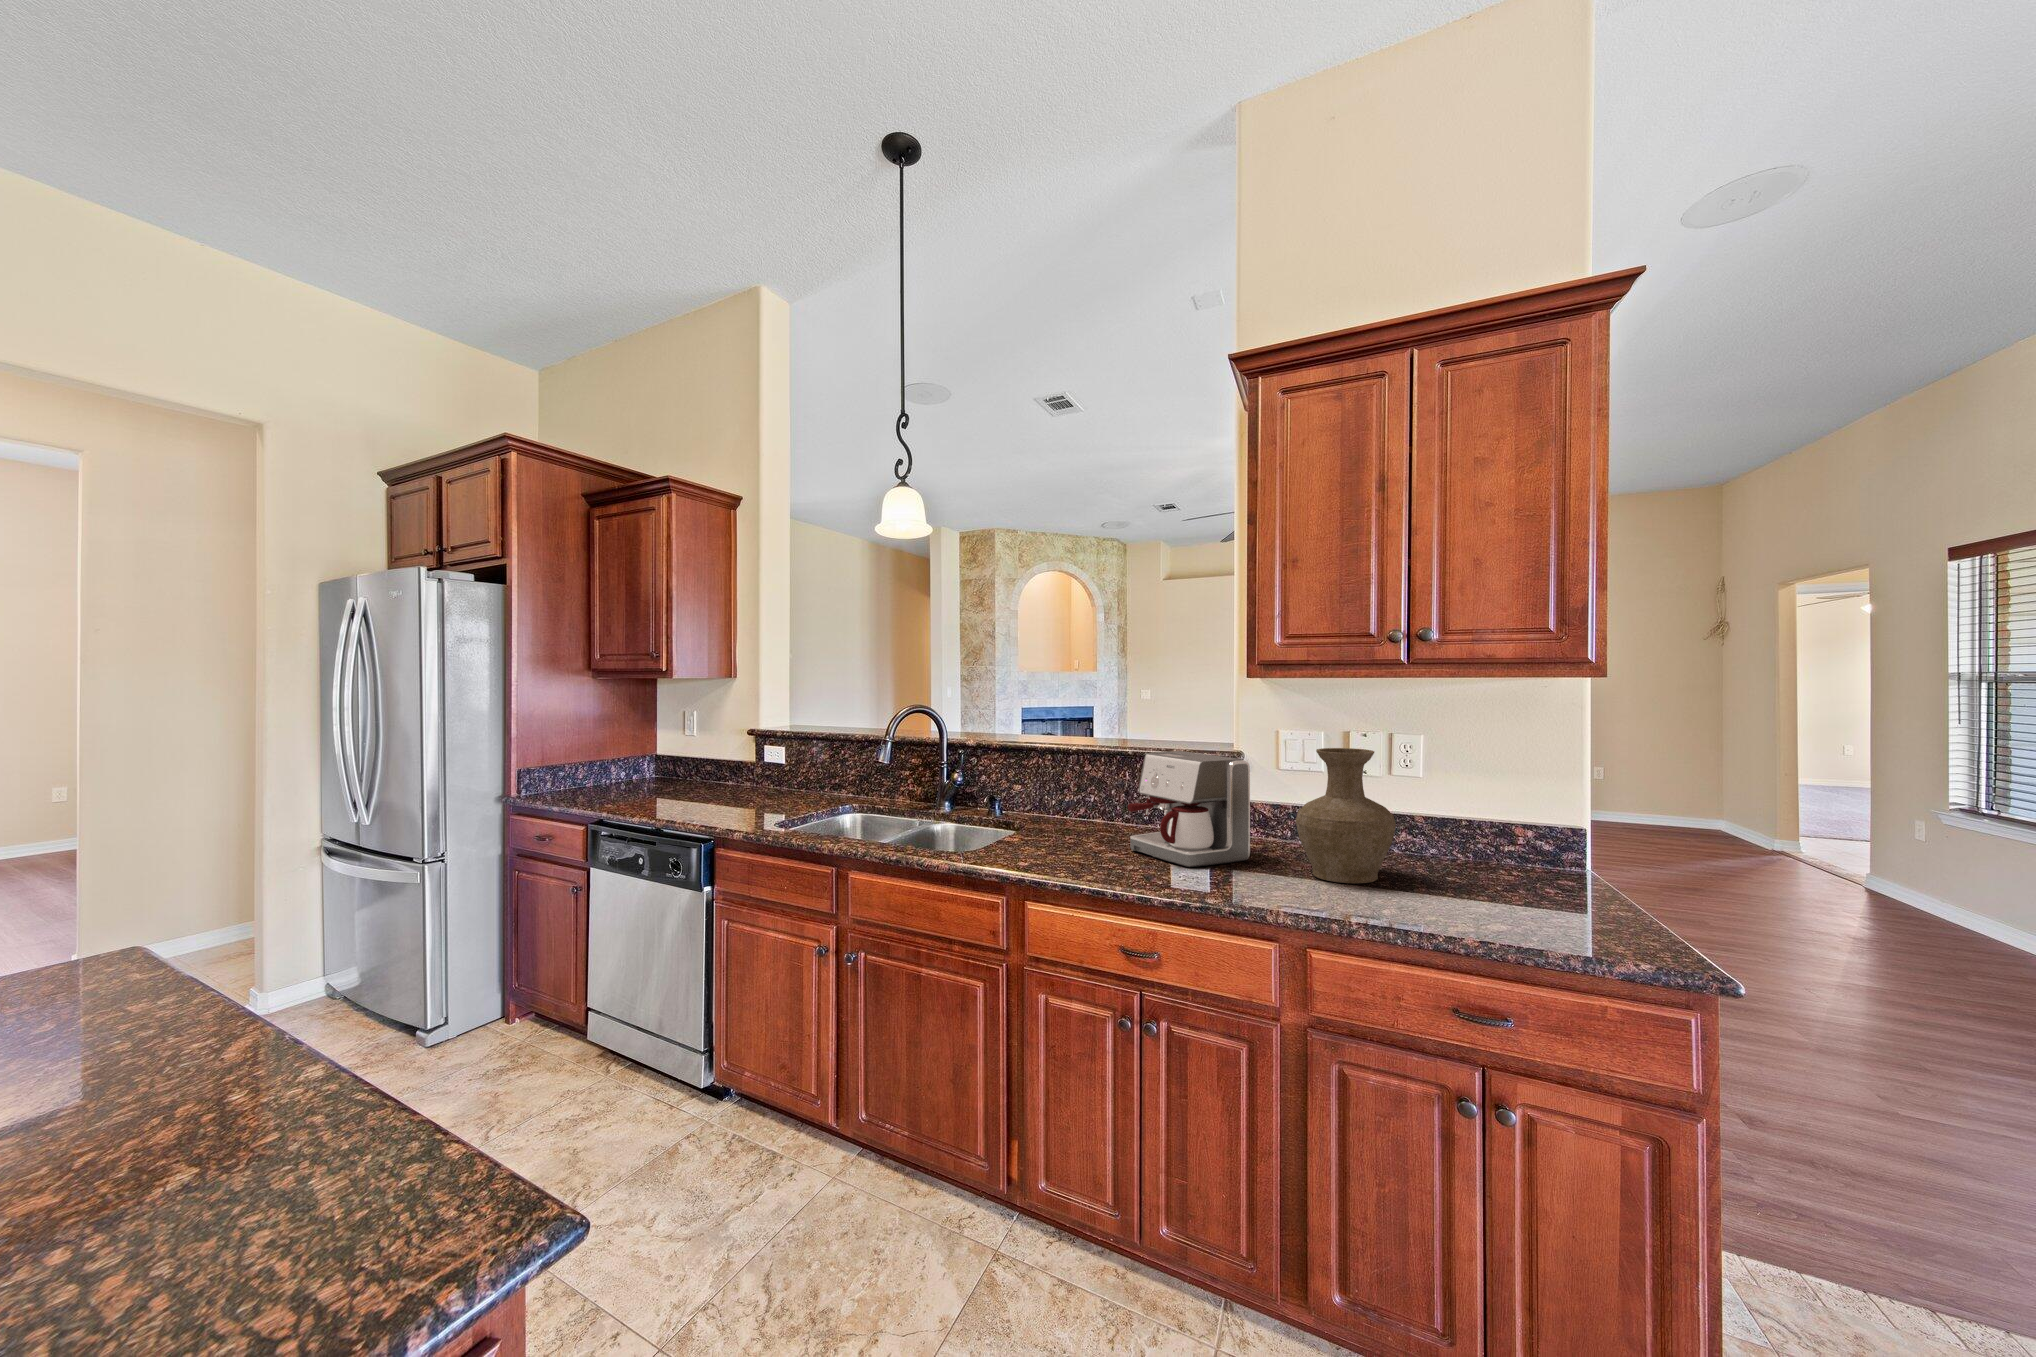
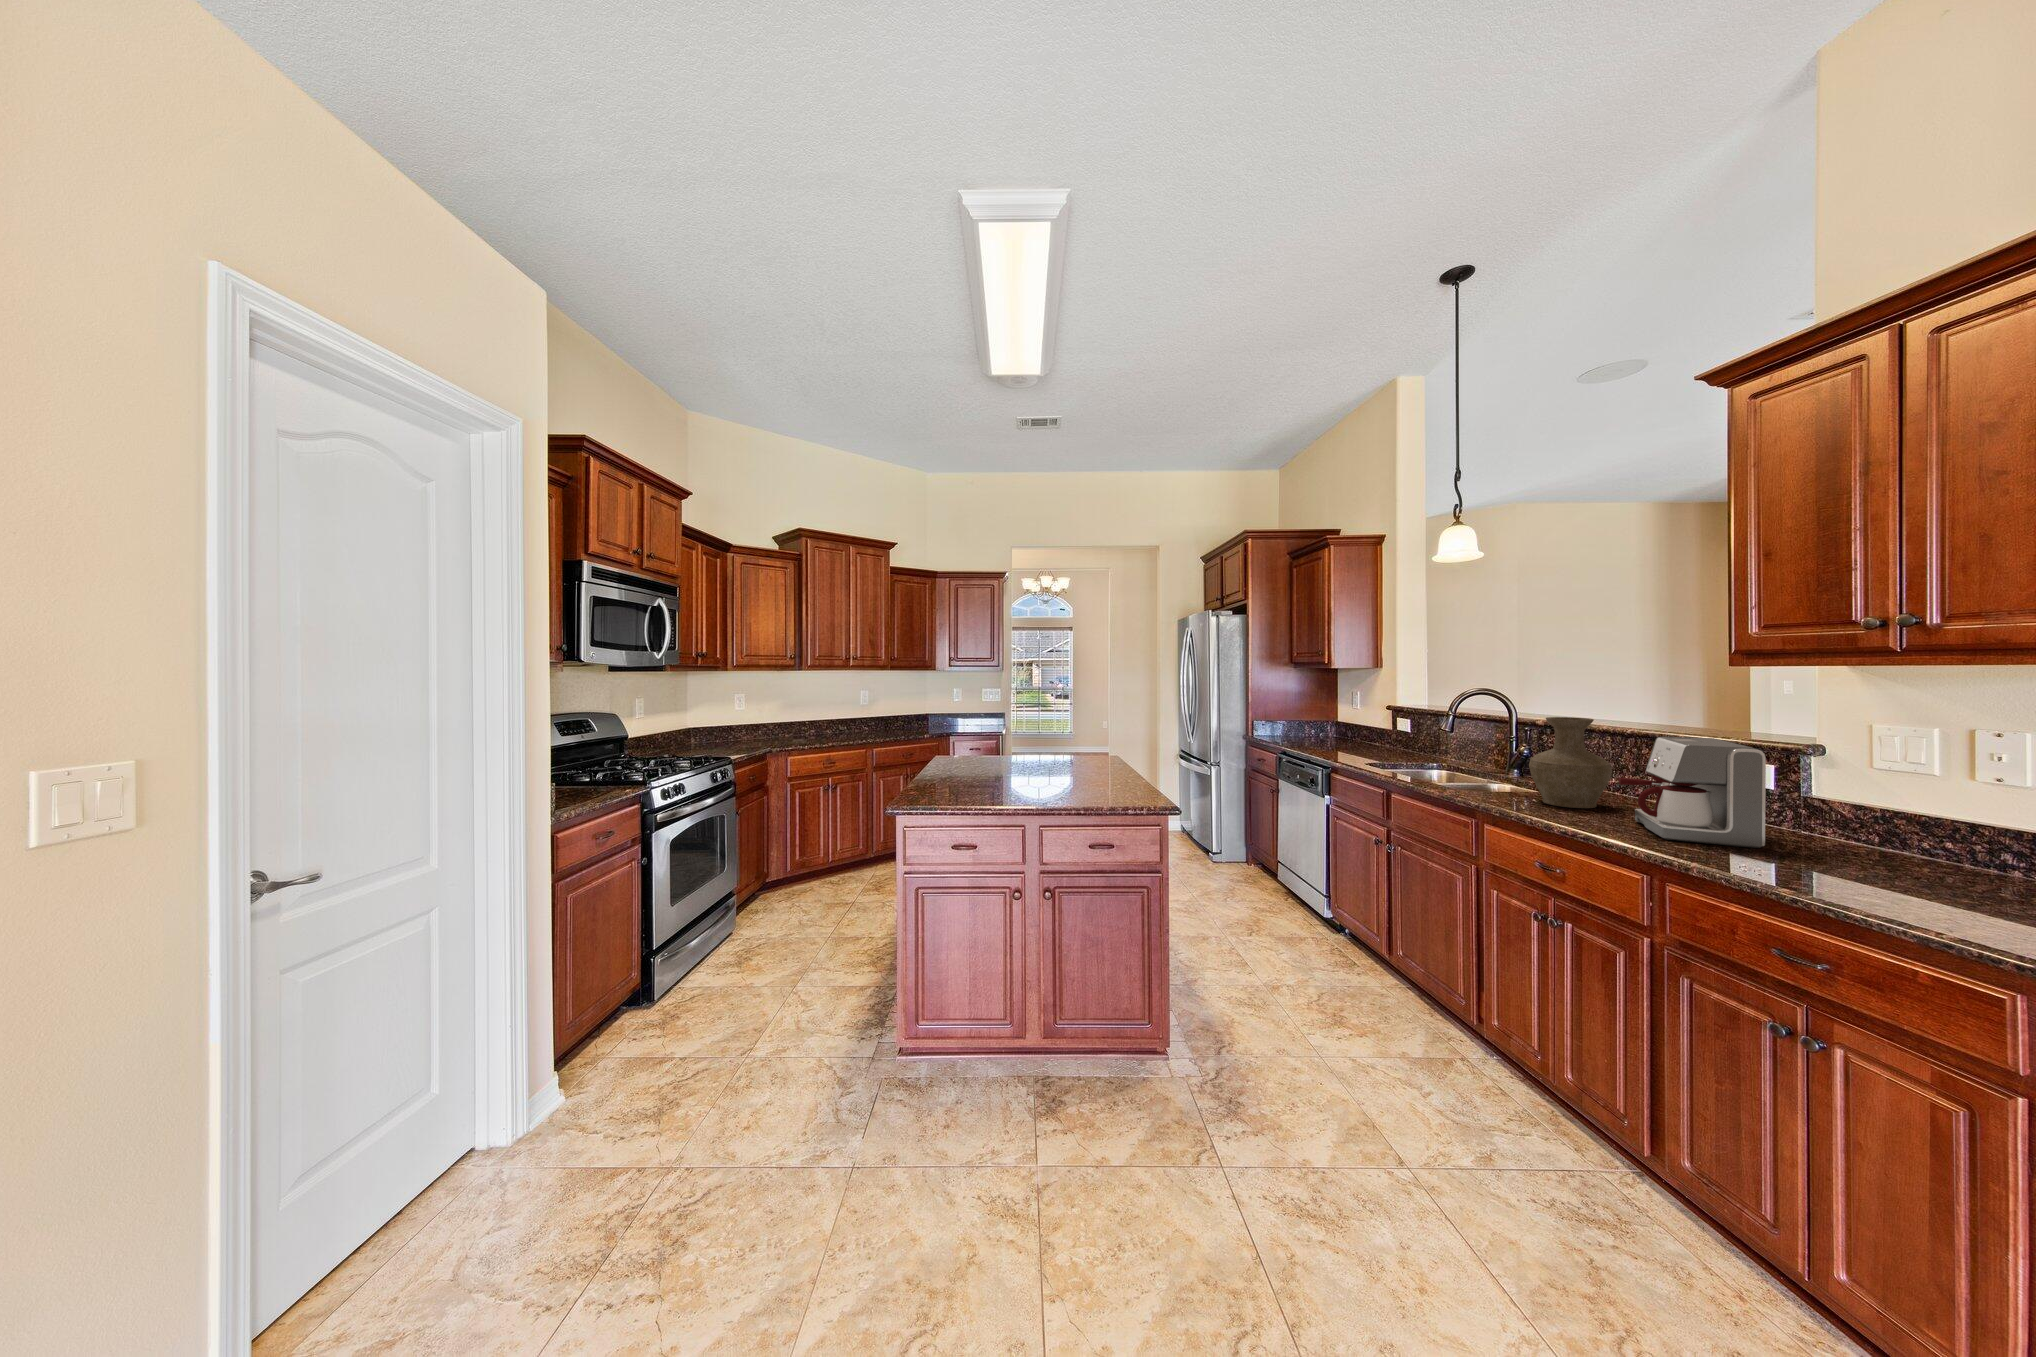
vase: present [1296,748,1396,883] -> present [1529,717,1612,808]

